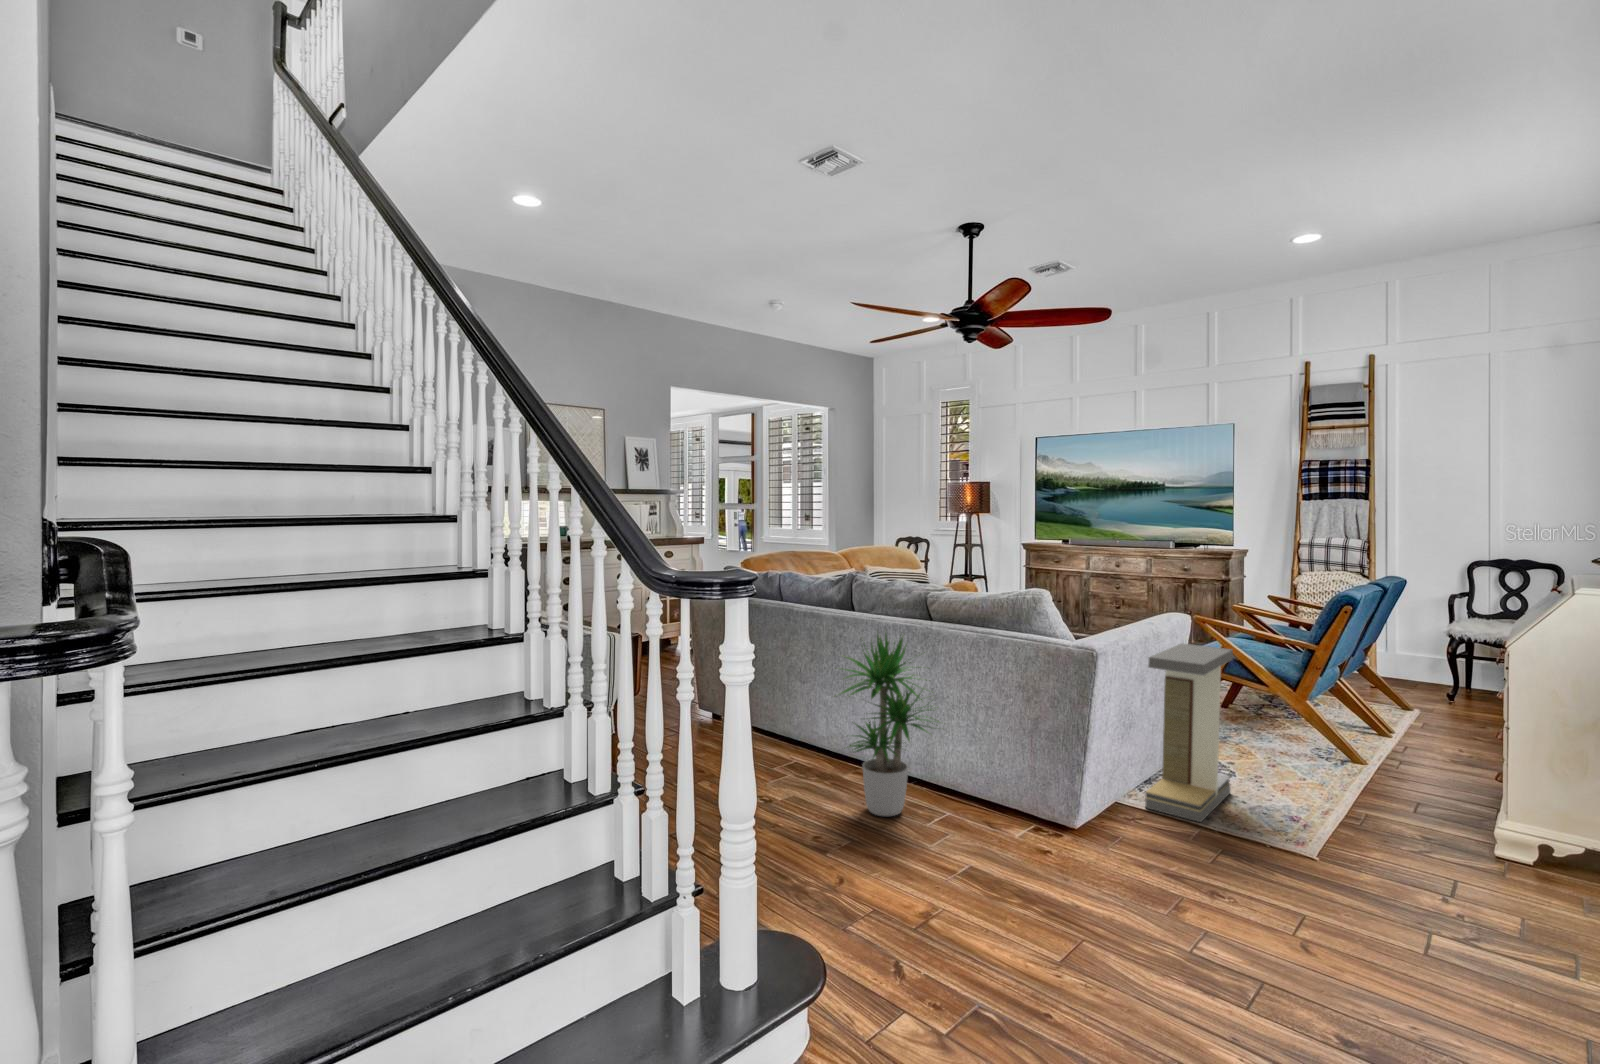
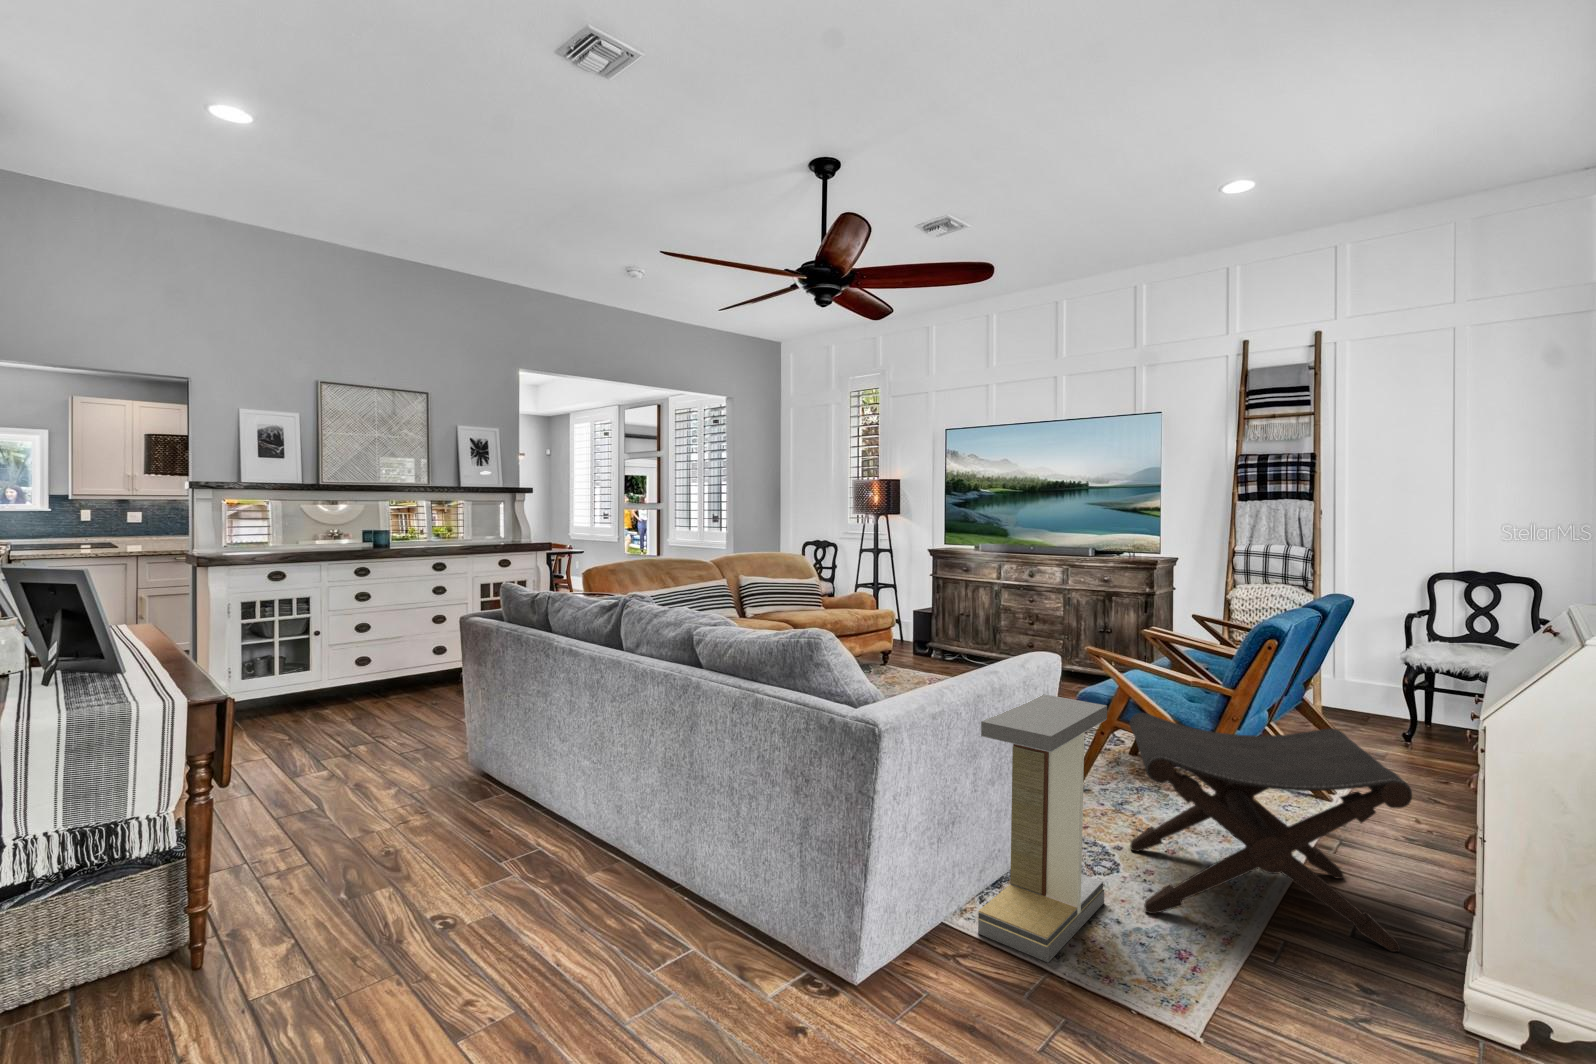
potted plant: present [834,633,939,816] -> none [520,679,683,957]
footstool: none [1240,661,1459,819] -> present [1130,713,1412,952]

